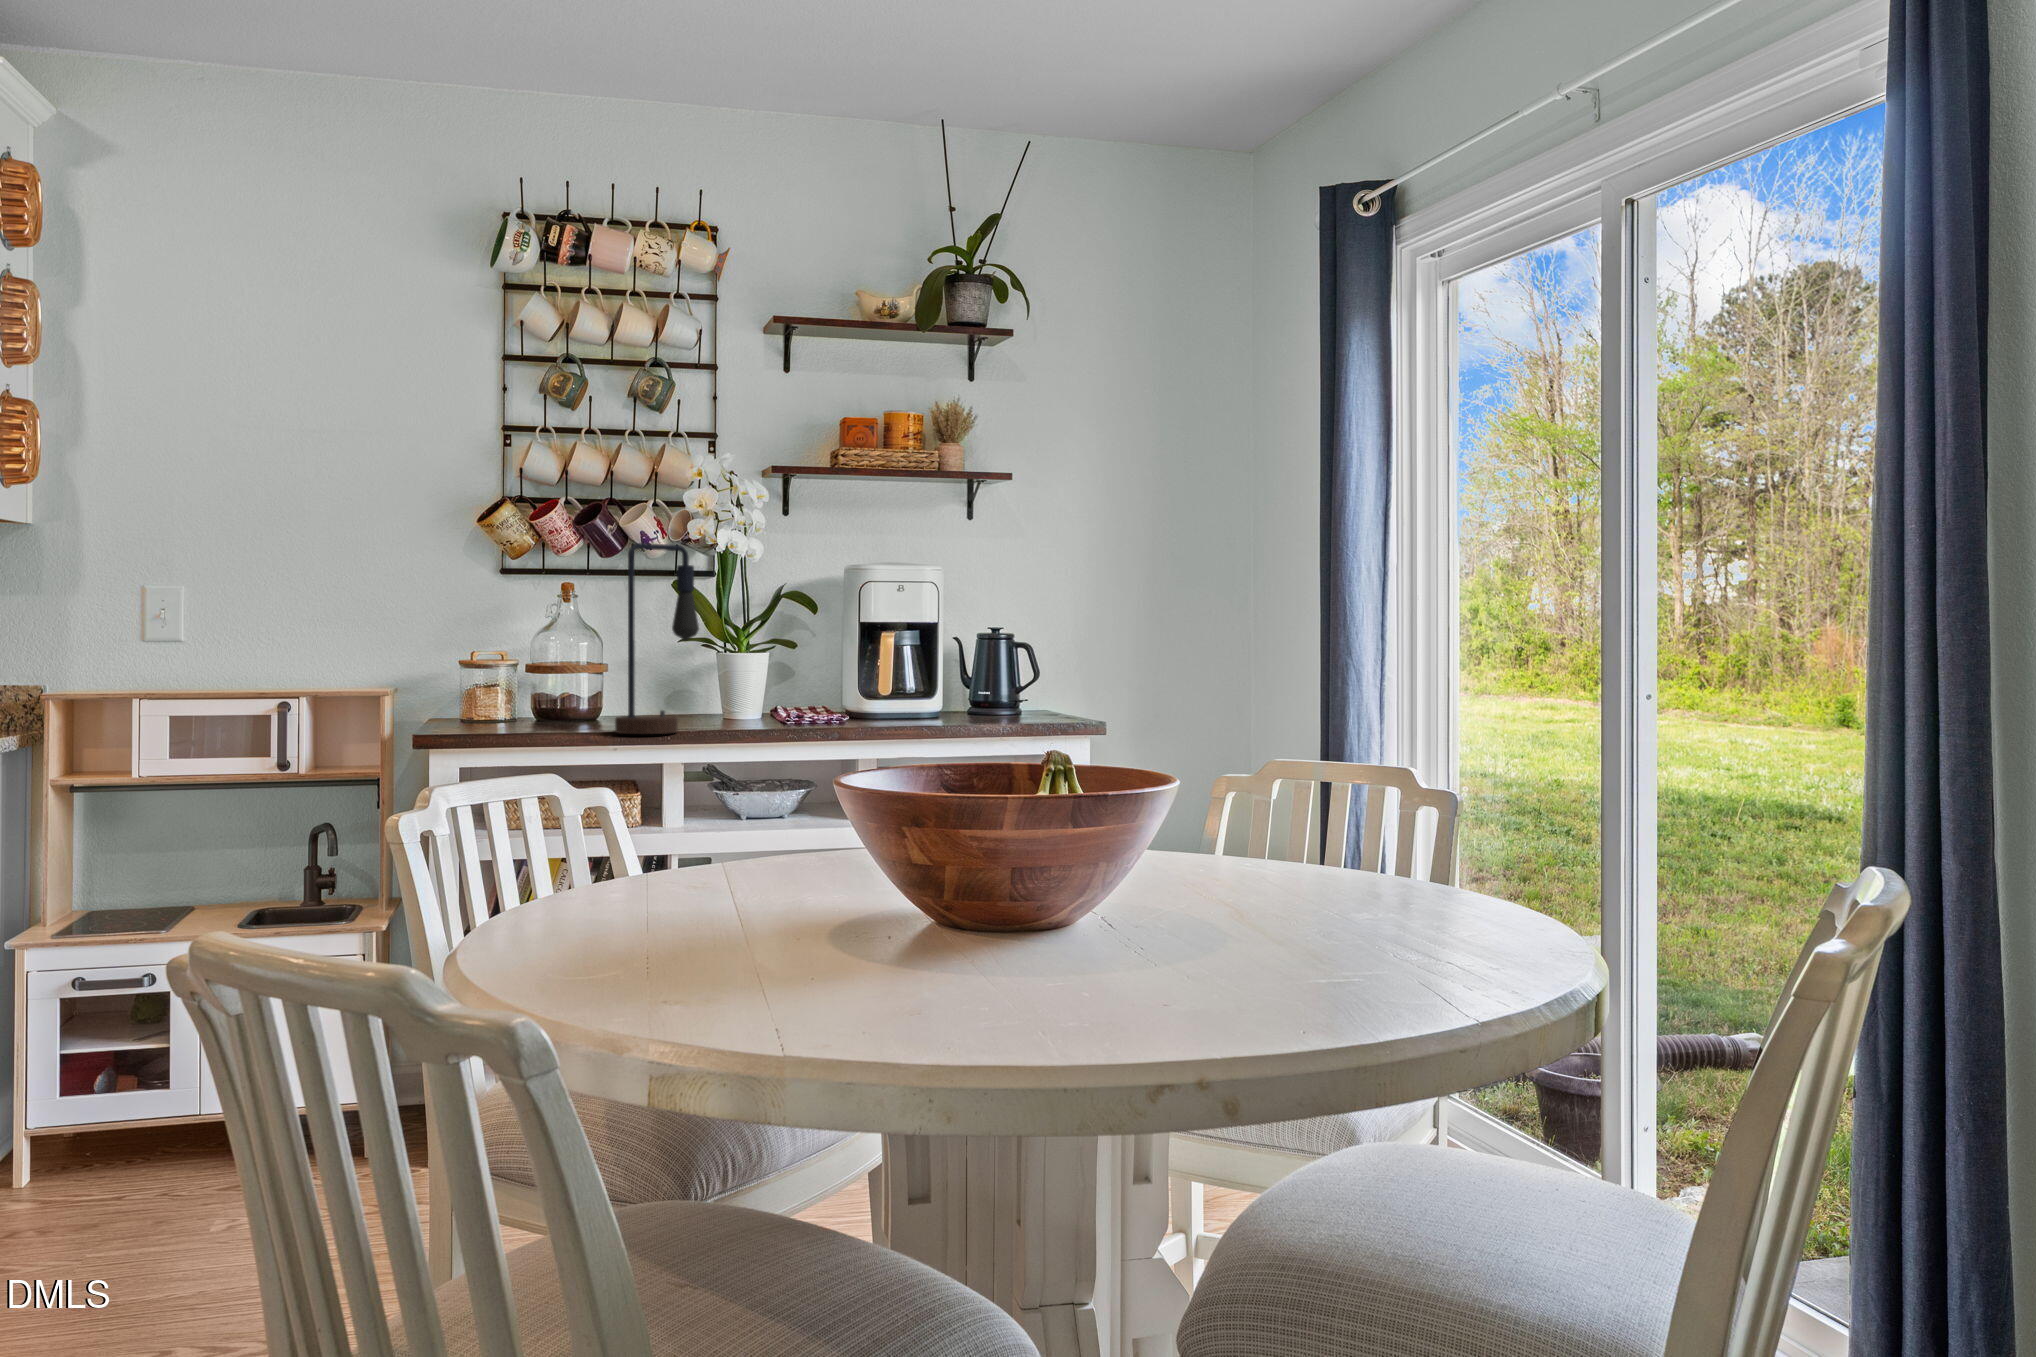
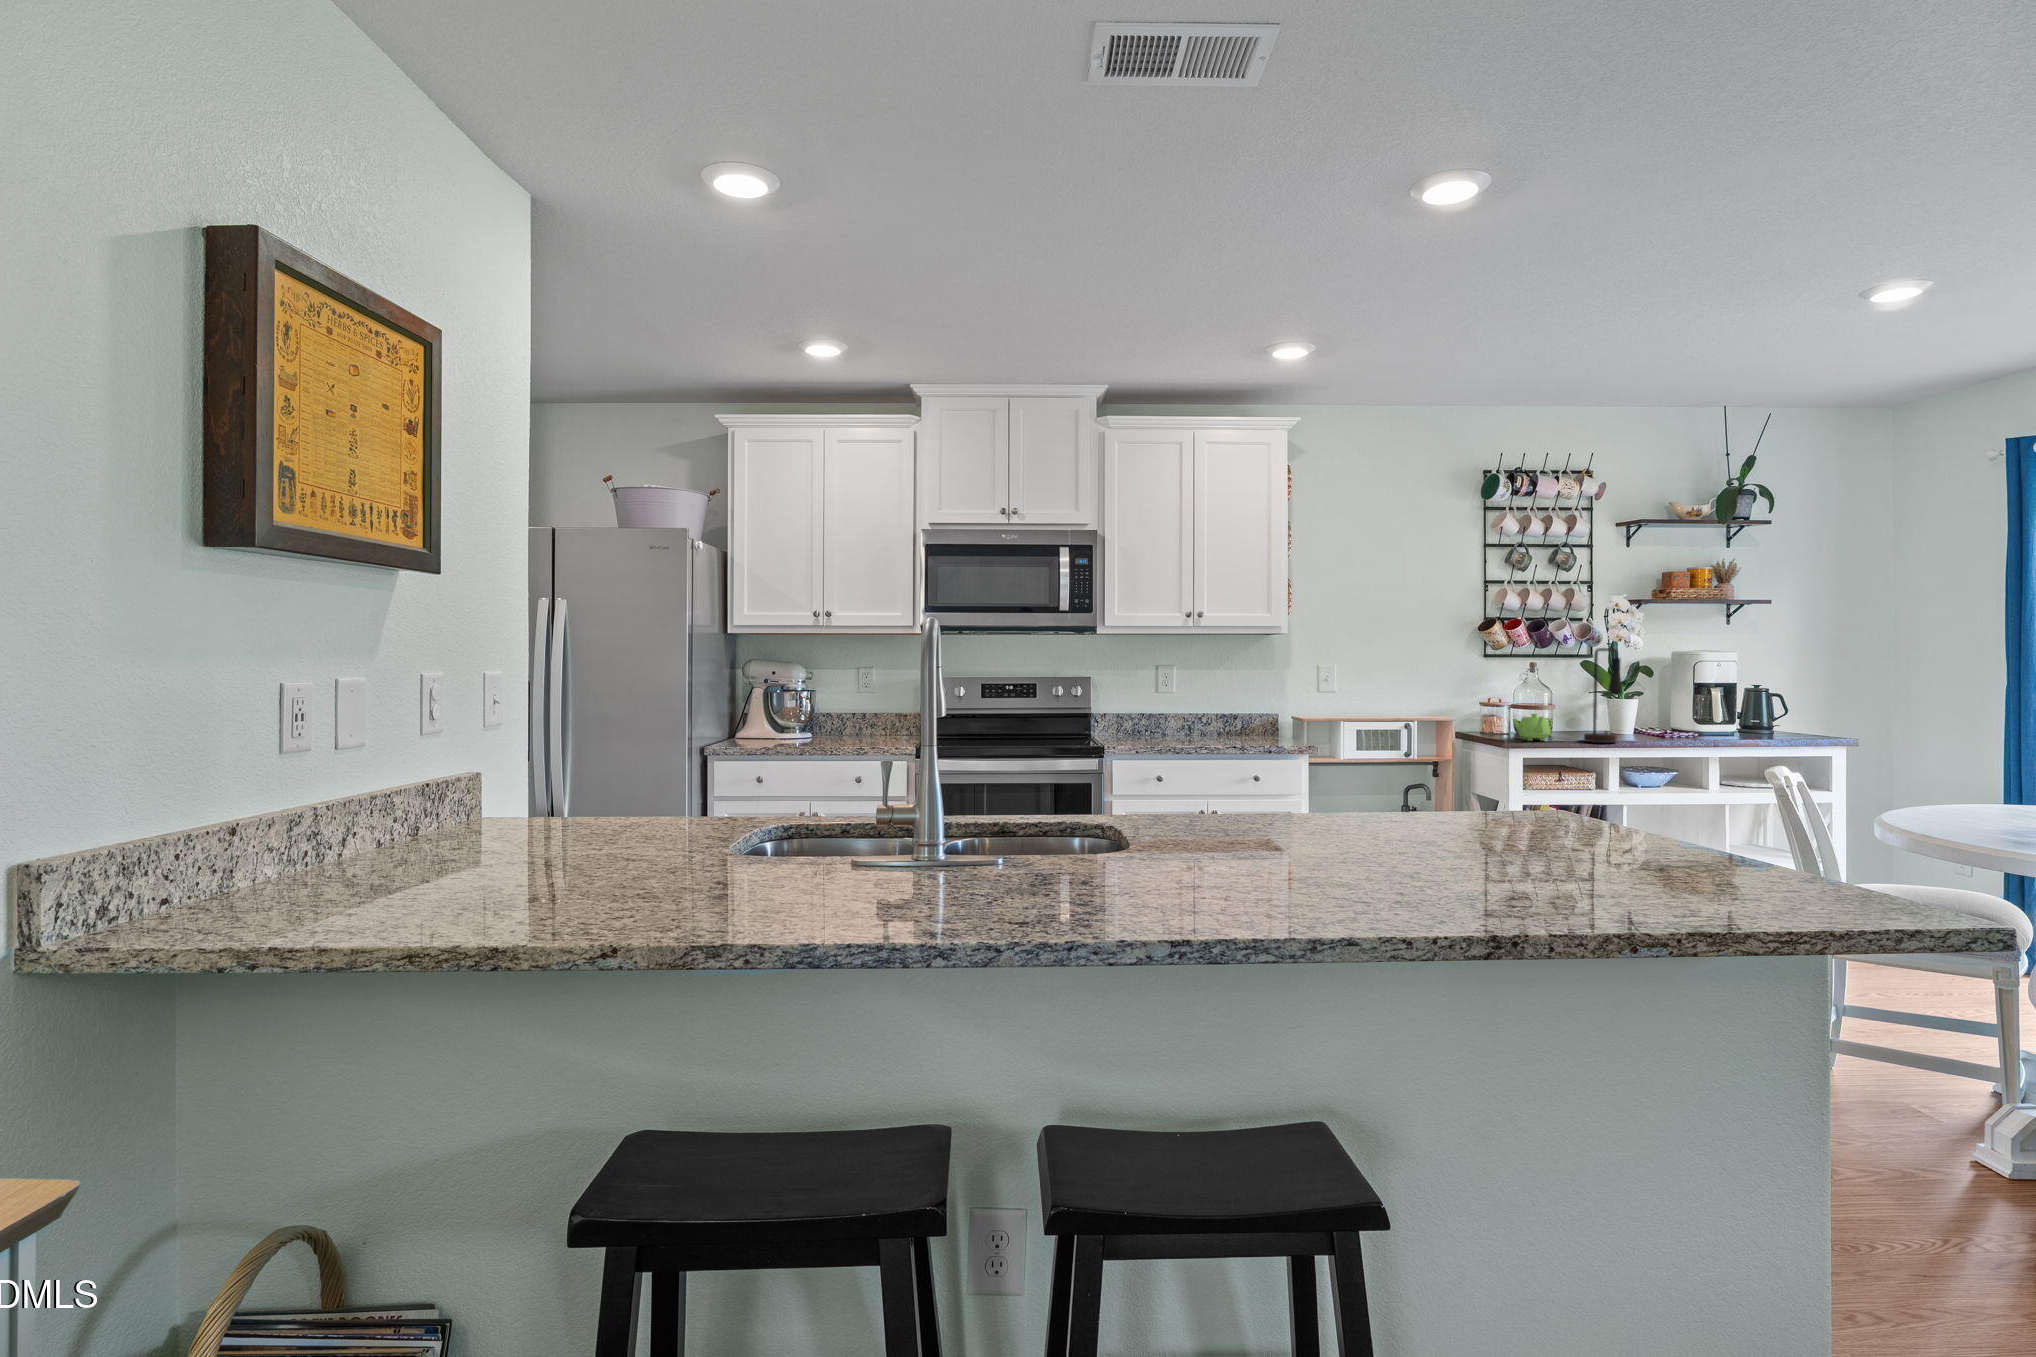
teapot: none [476,678,561,733] -> present [1513,714,1553,741]

